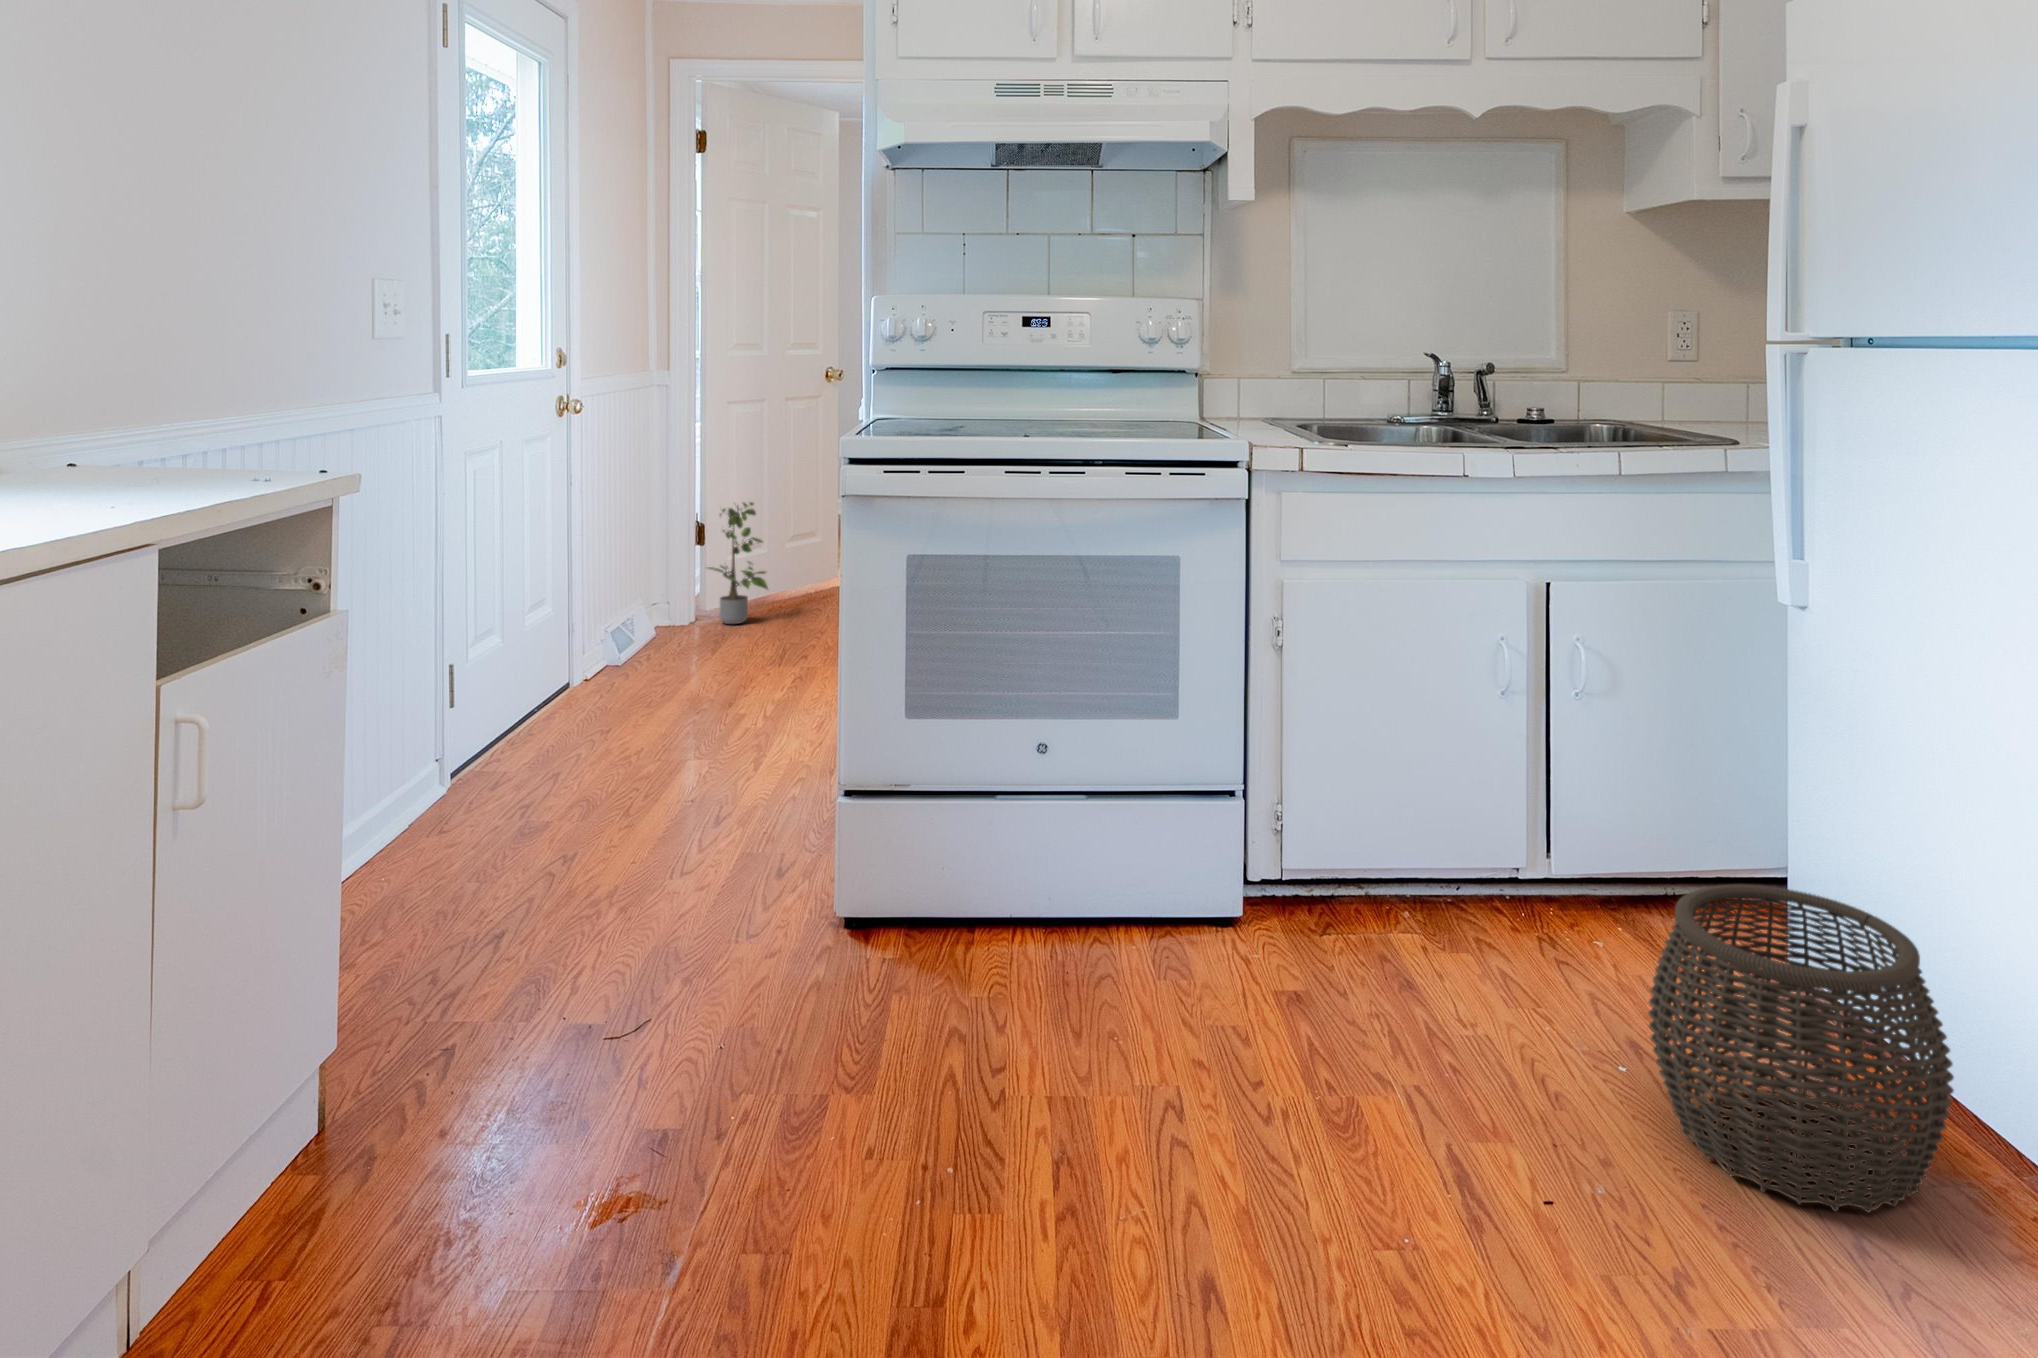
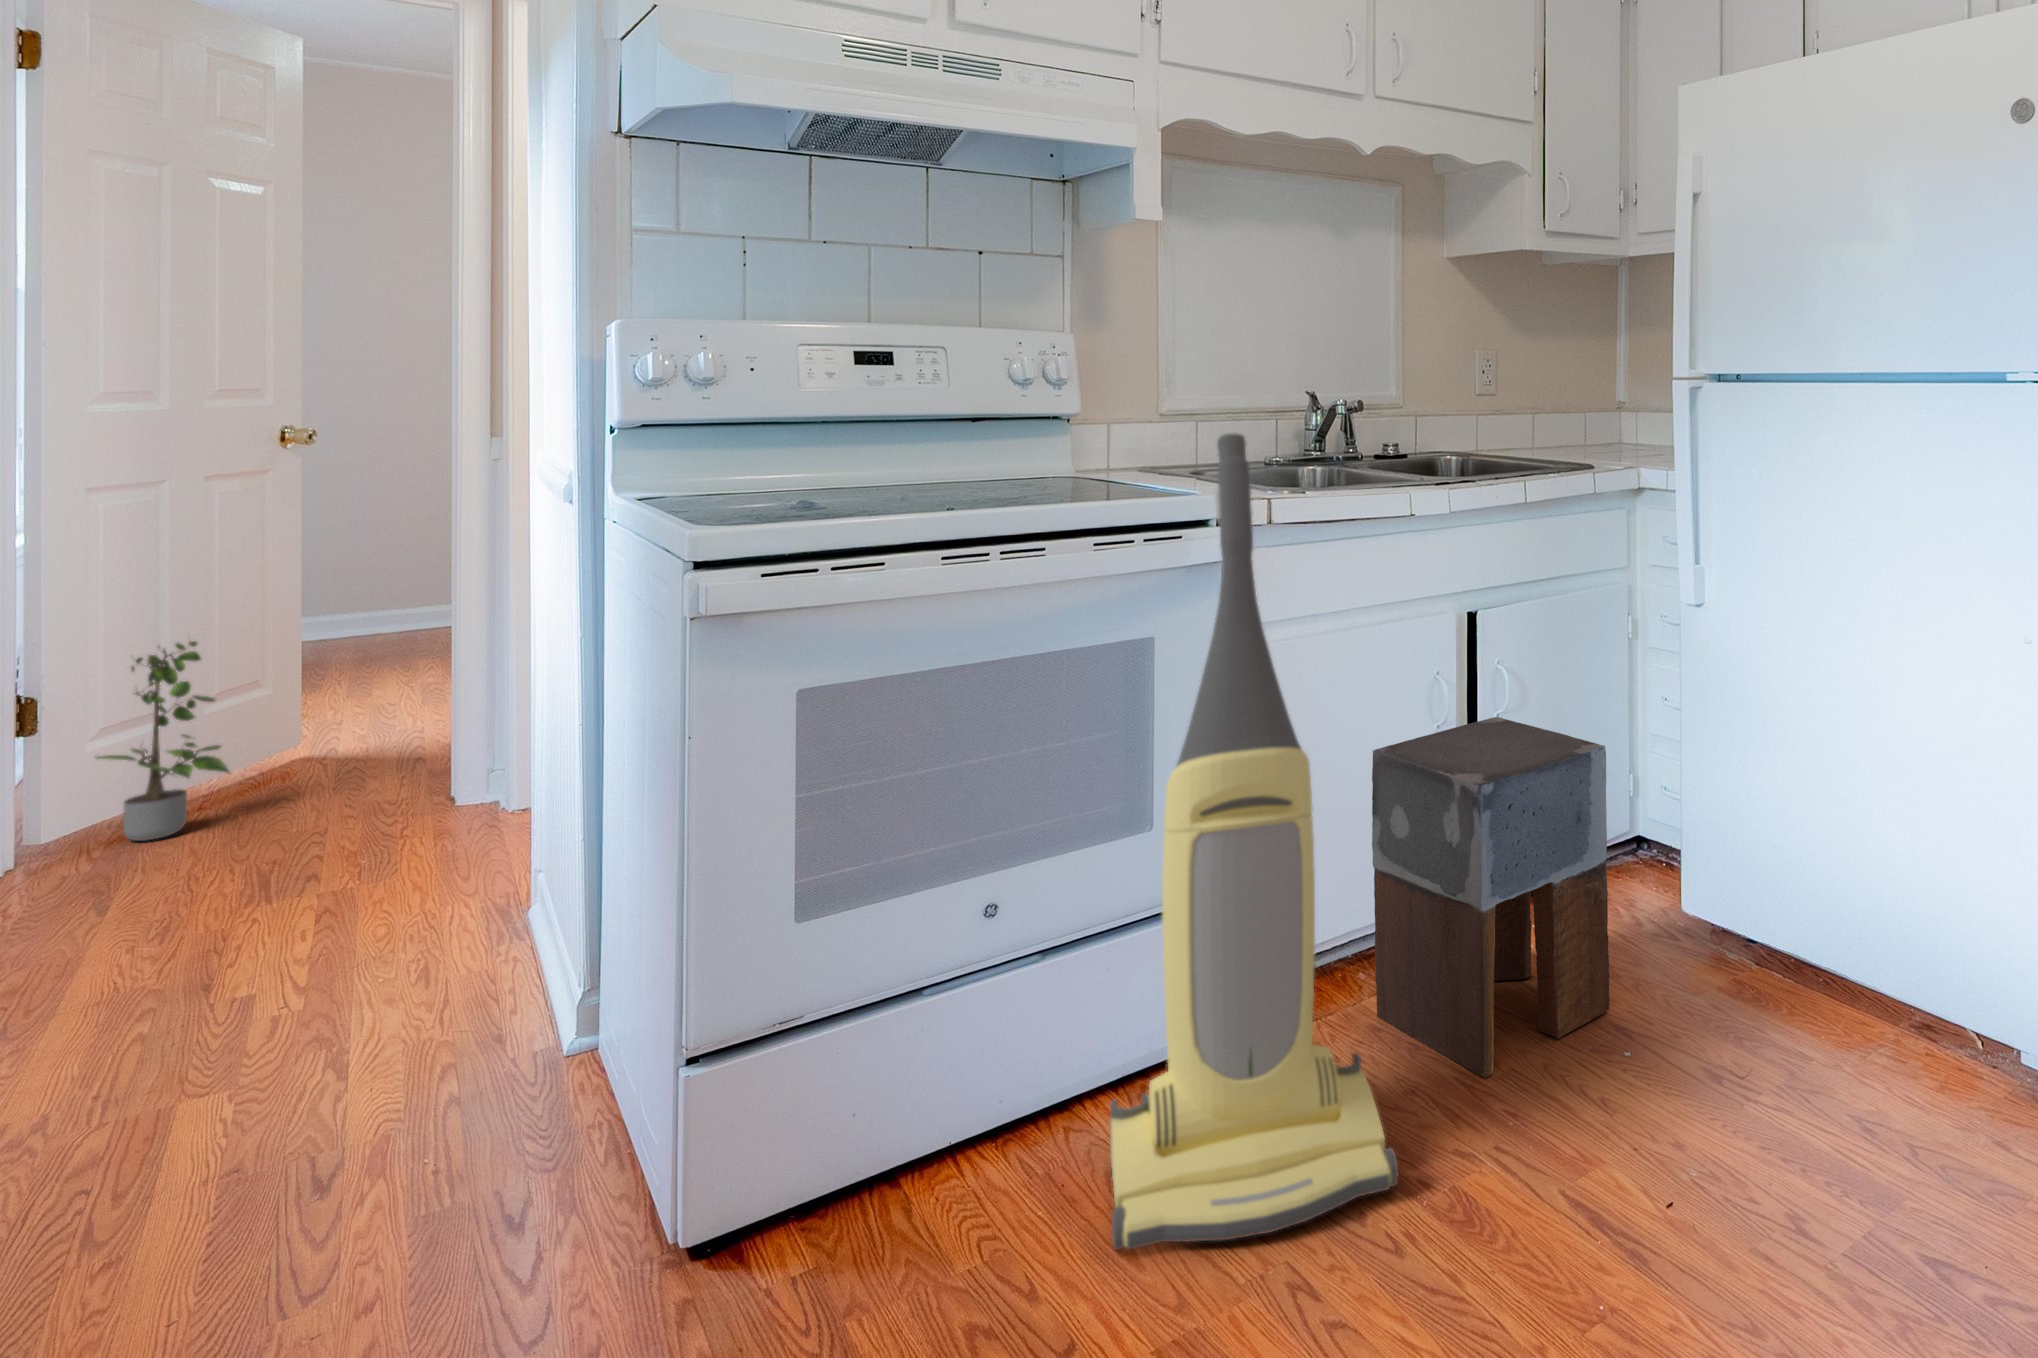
vacuum cleaner: none [1065,386,1316,1073] -> present [1110,434,1399,1250]
stool: none [1392,695,1635,1031] -> present [1372,717,1609,1078]
woven basket: present [1648,885,1954,1212] -> none [1666,848,1898,1123]

